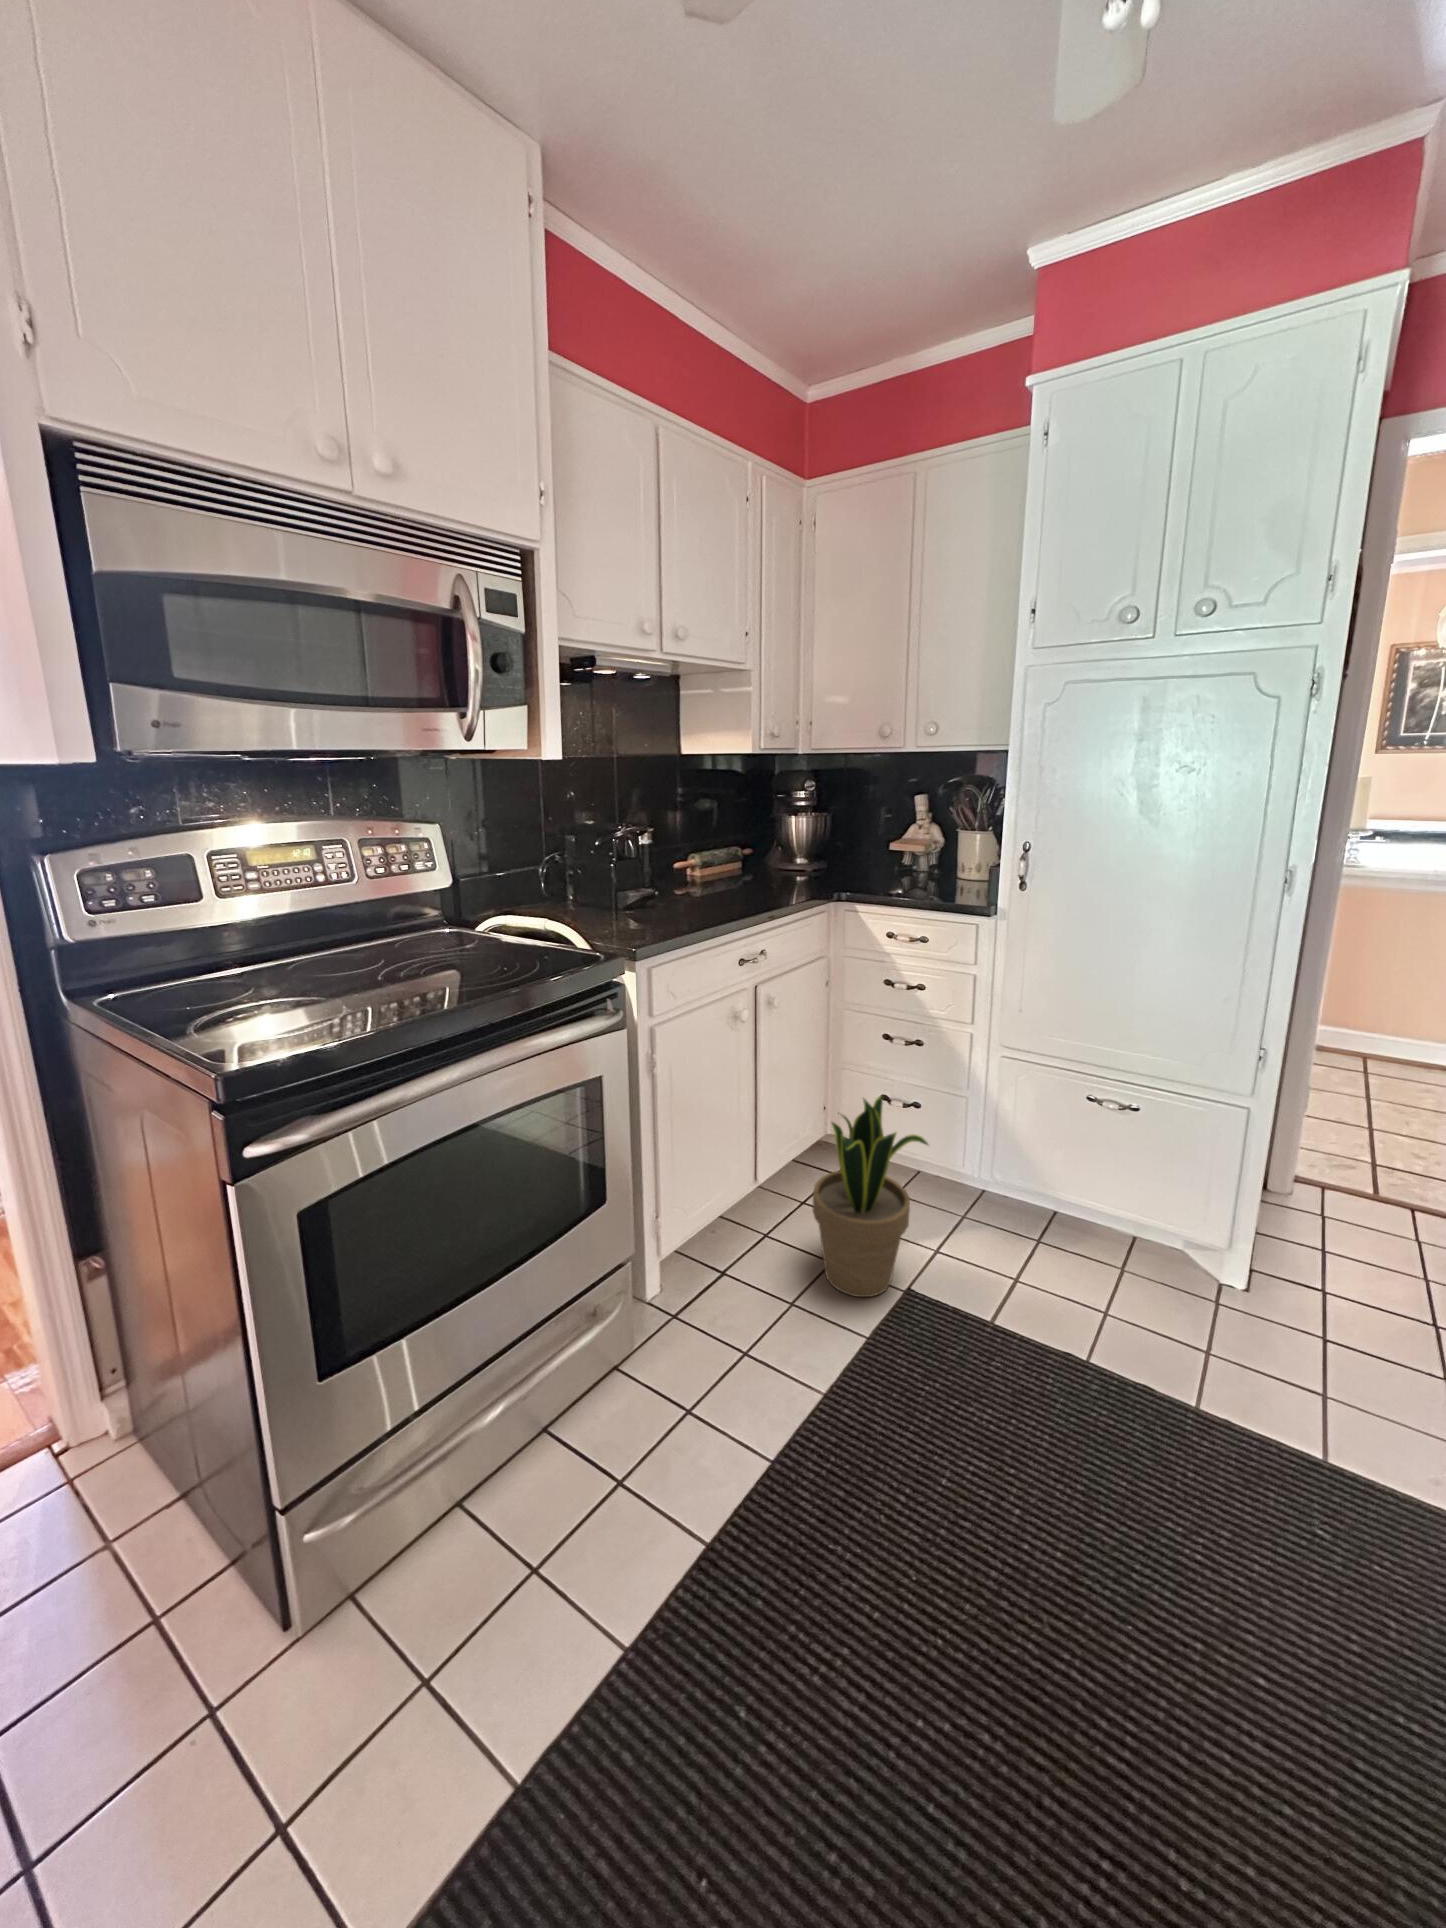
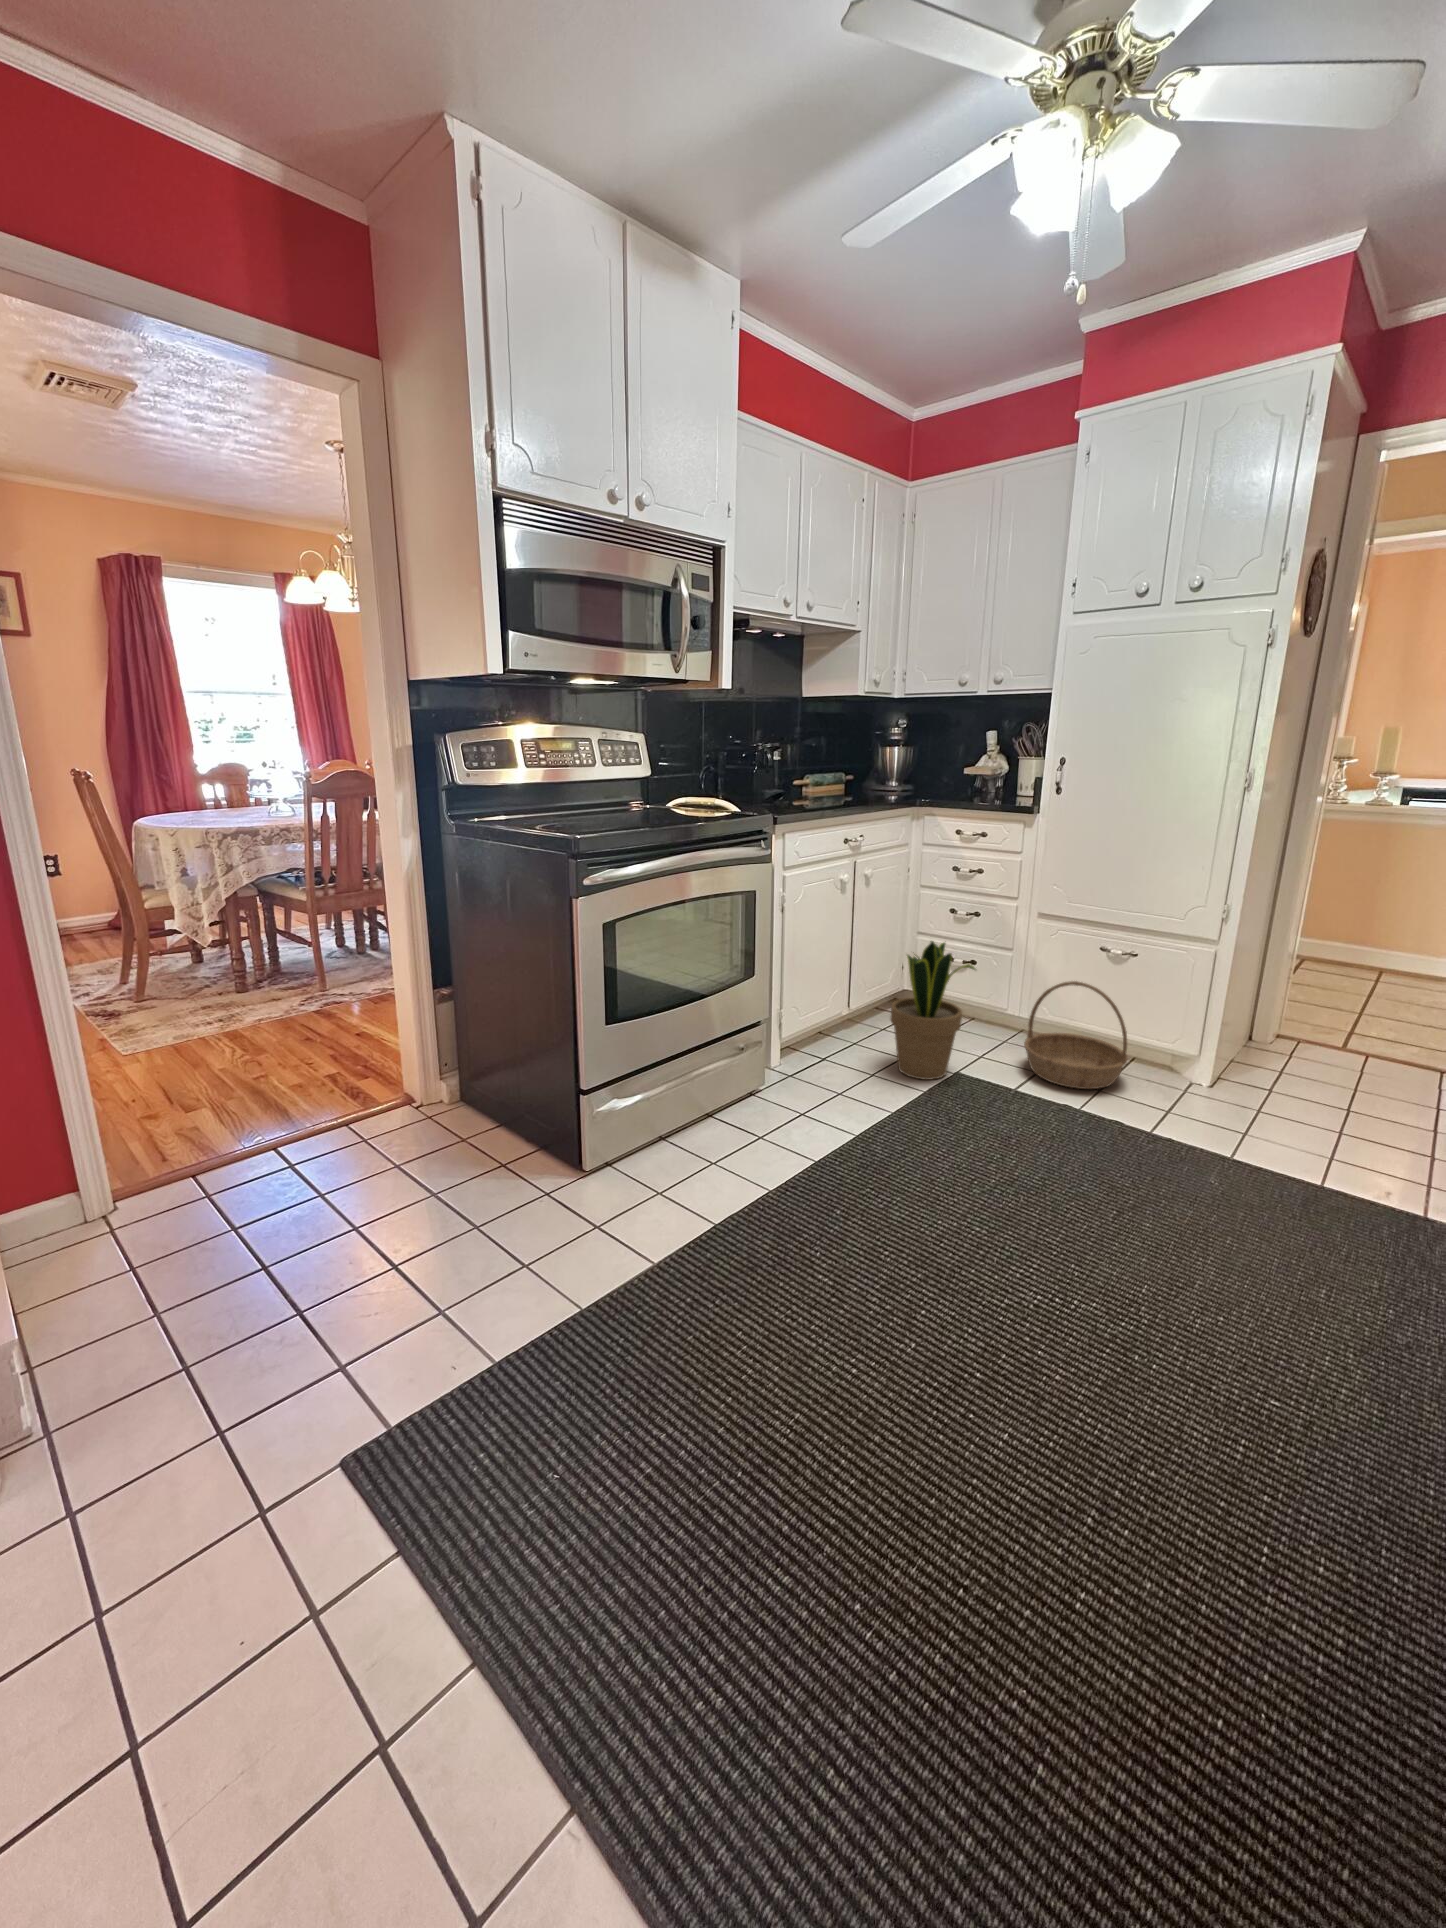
basket: none [990,1147,1133,1303] -> present [1024,981,1128,1089]

